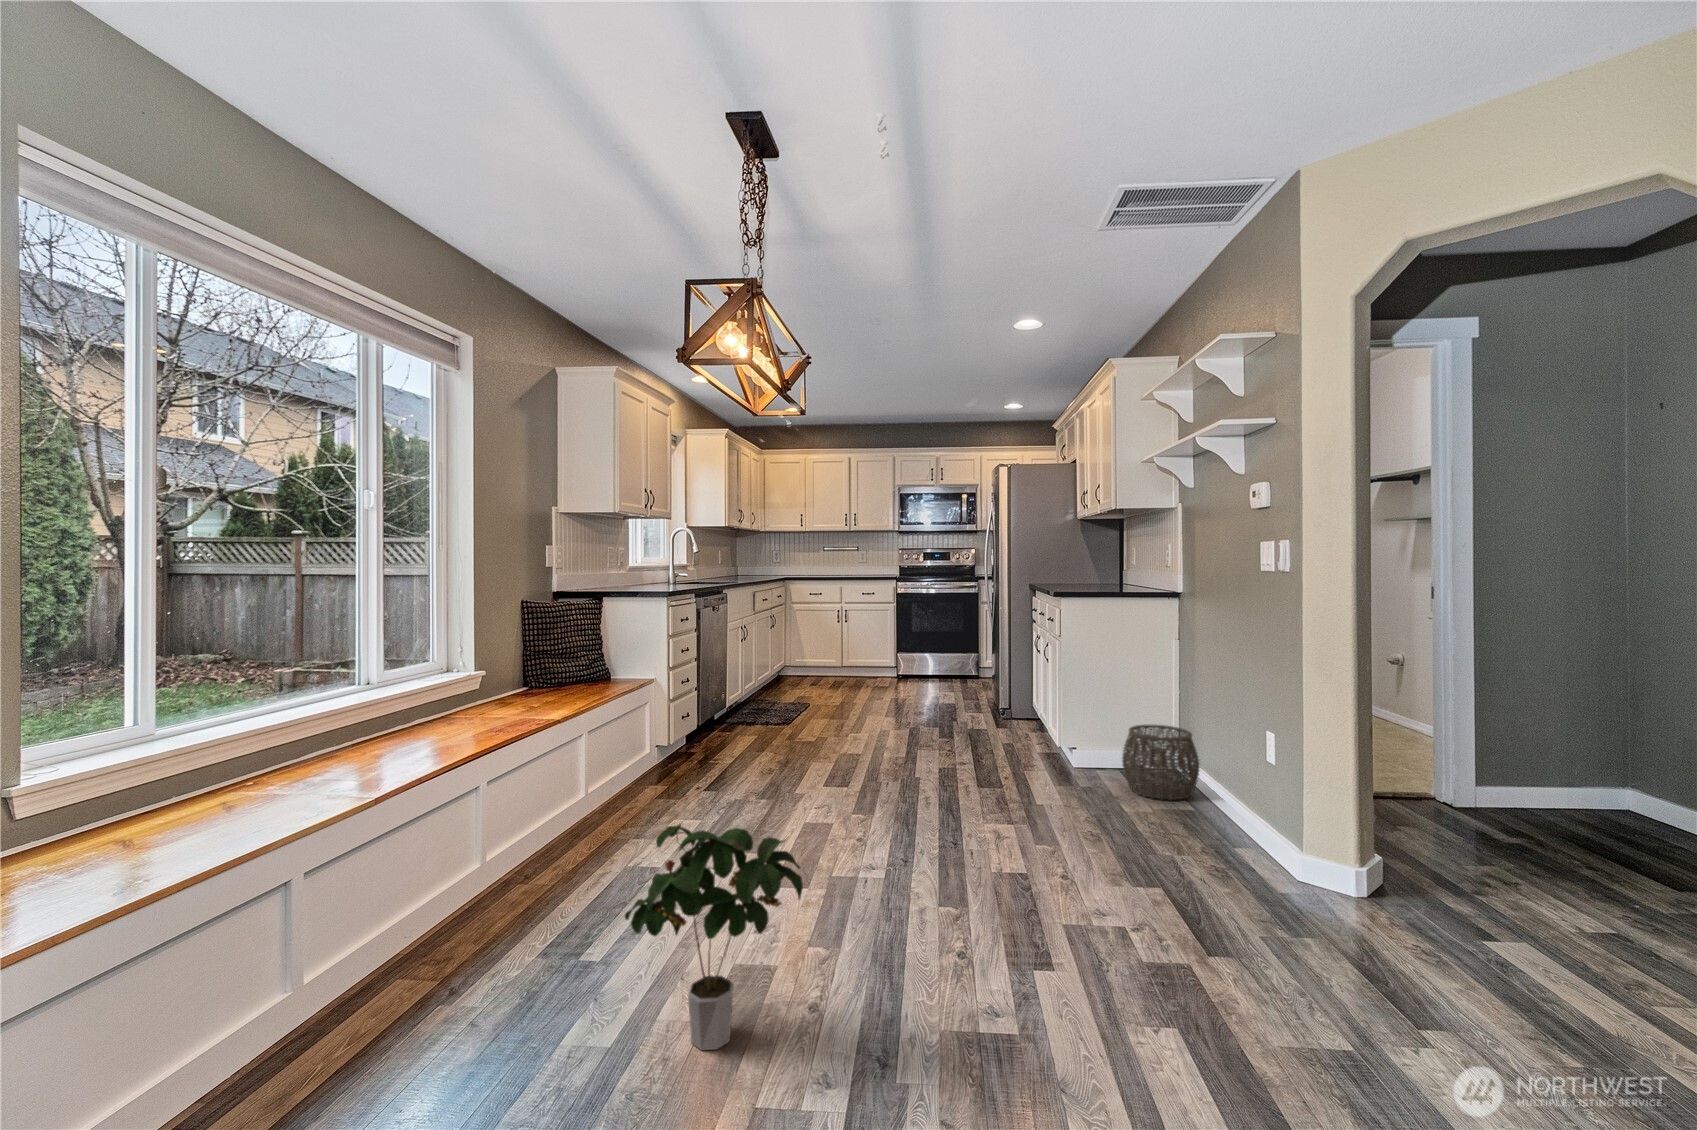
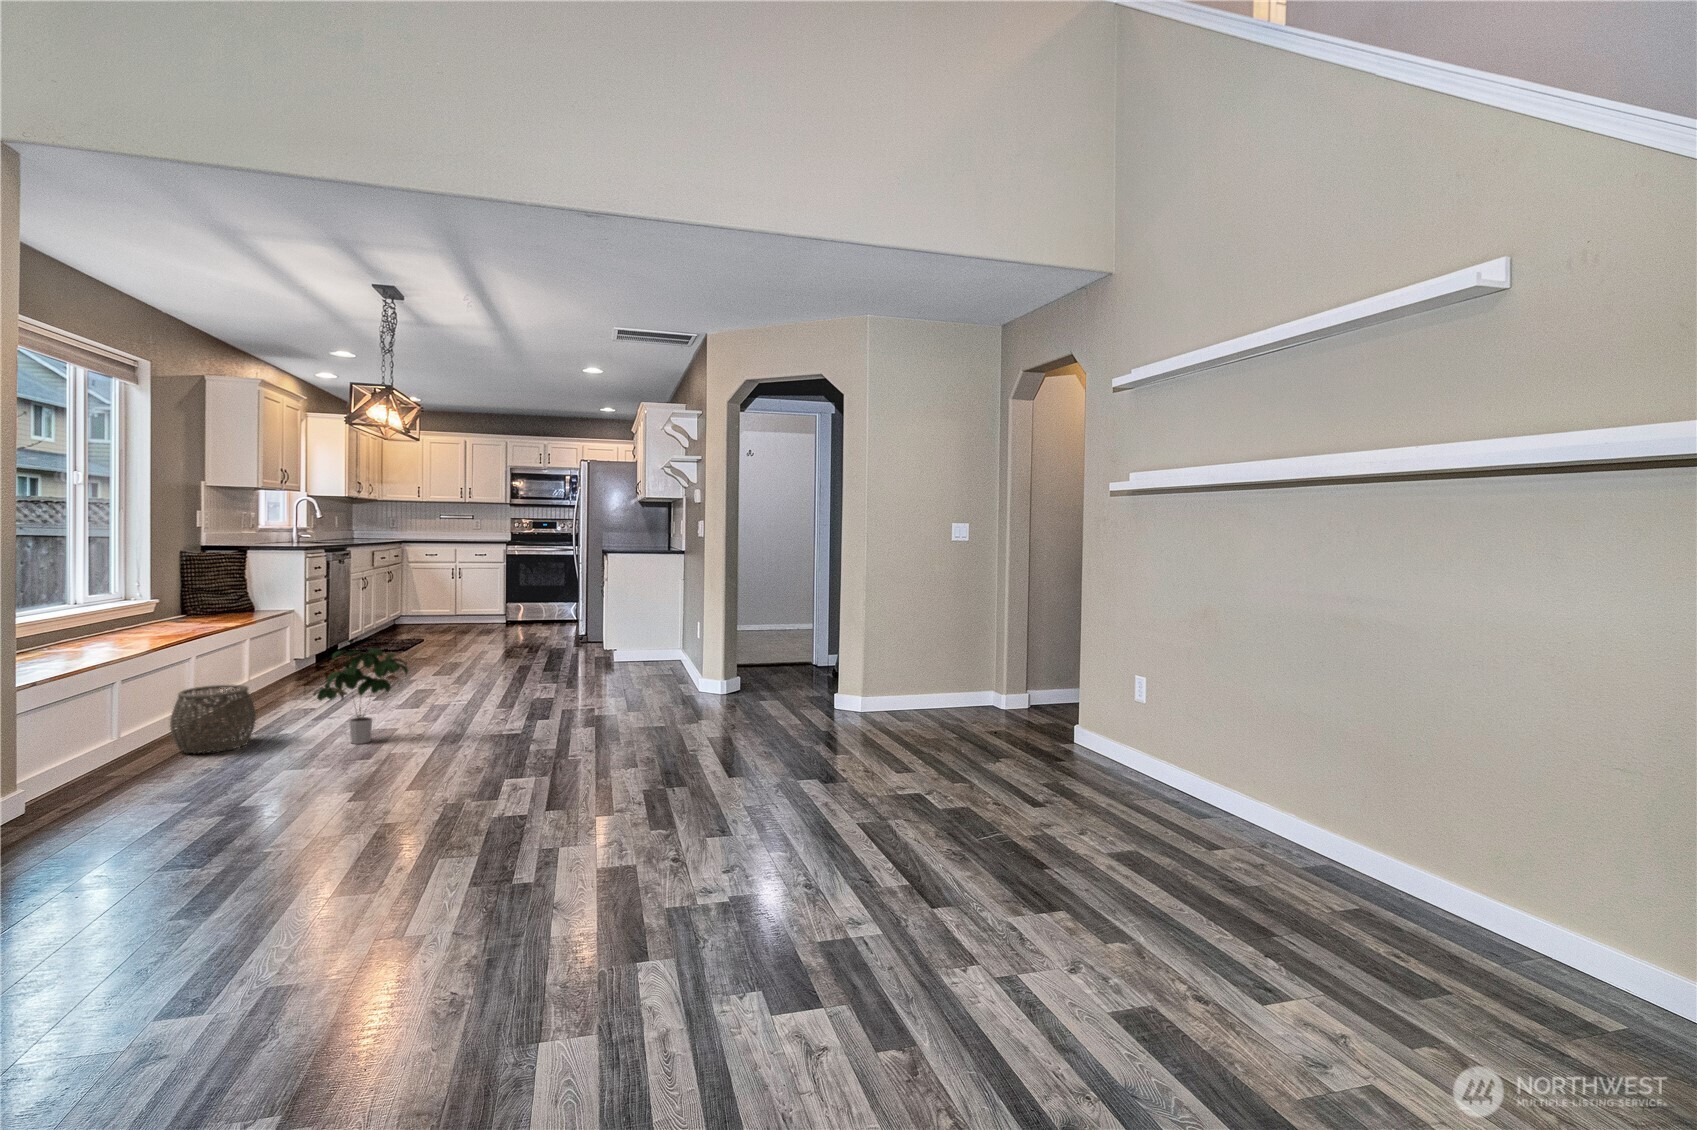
woven basket: present [1122,725,1200,800] -> present [170,685,256,754]

